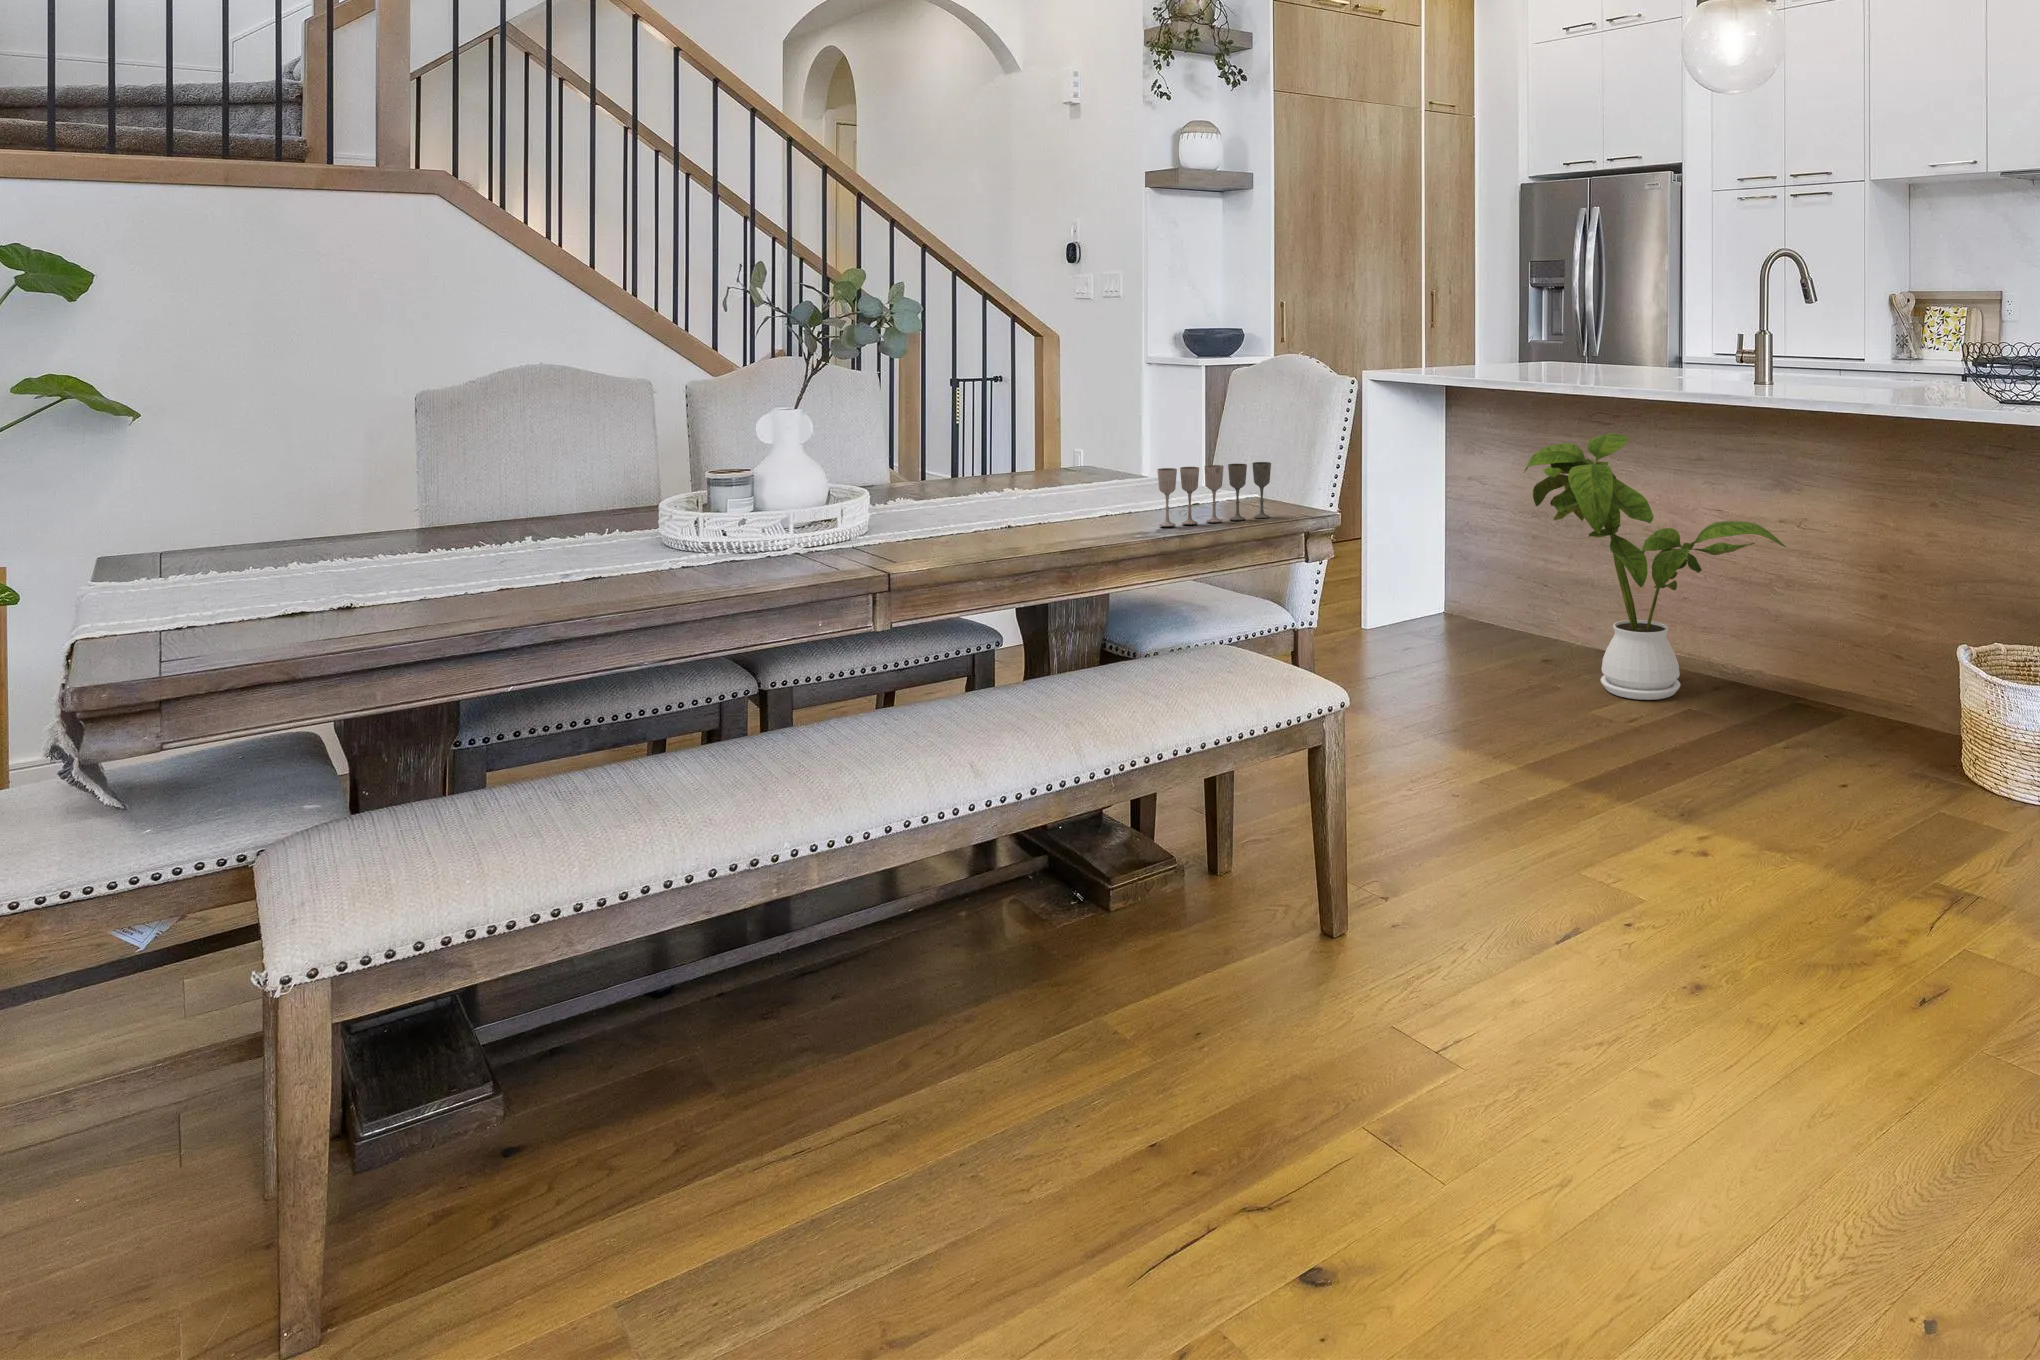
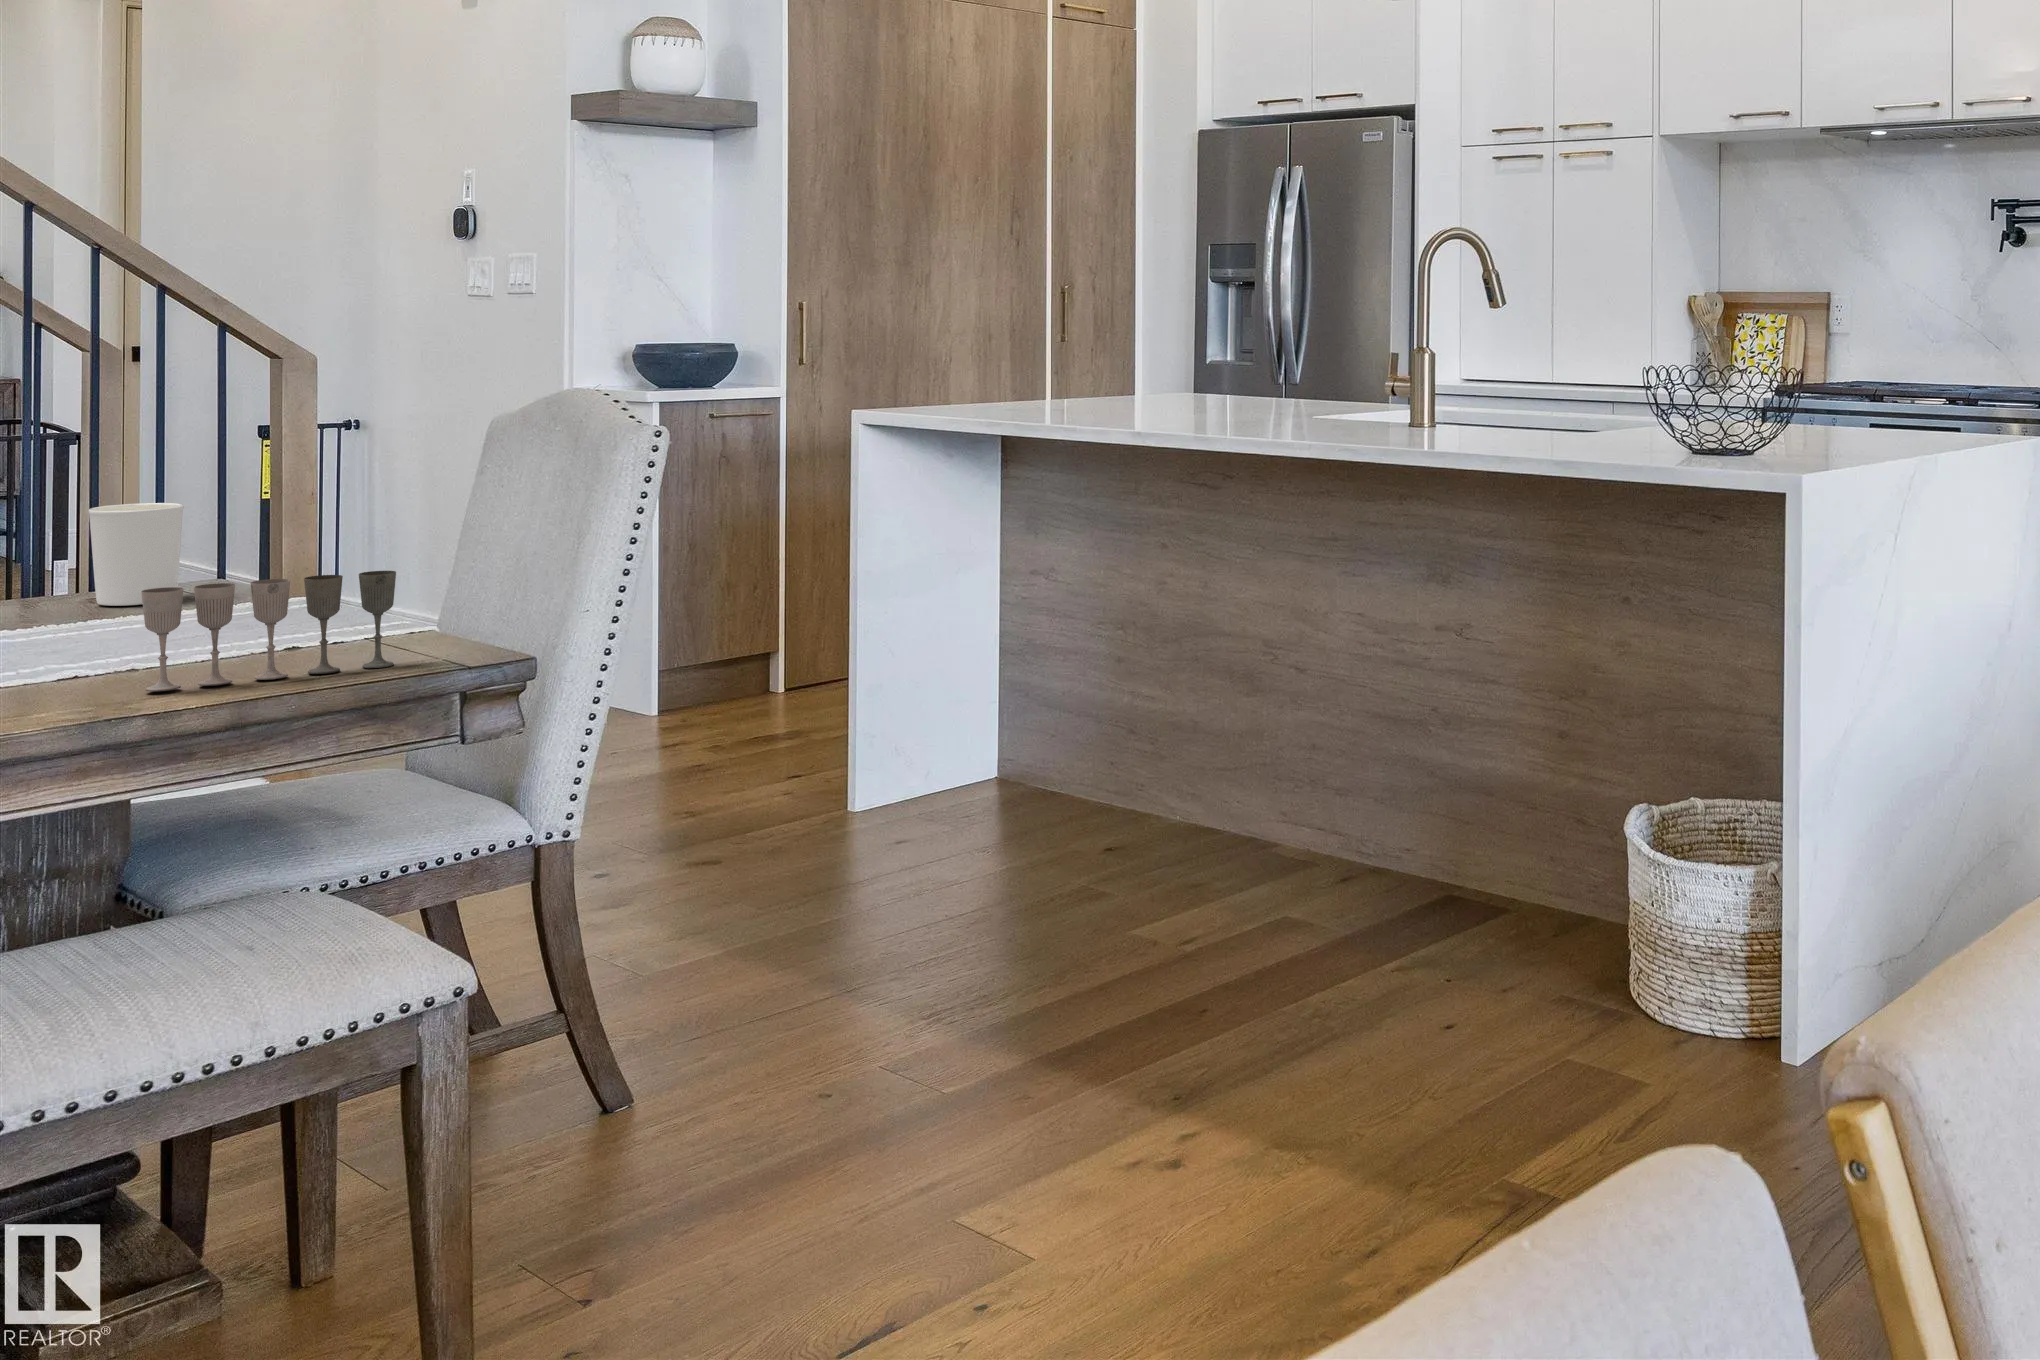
candle holder: none [1043,422,1088,481] -> present [88,503,184,606]
house plant: present [1524,433,1787,700] -> none [1032,502,1426,906]

